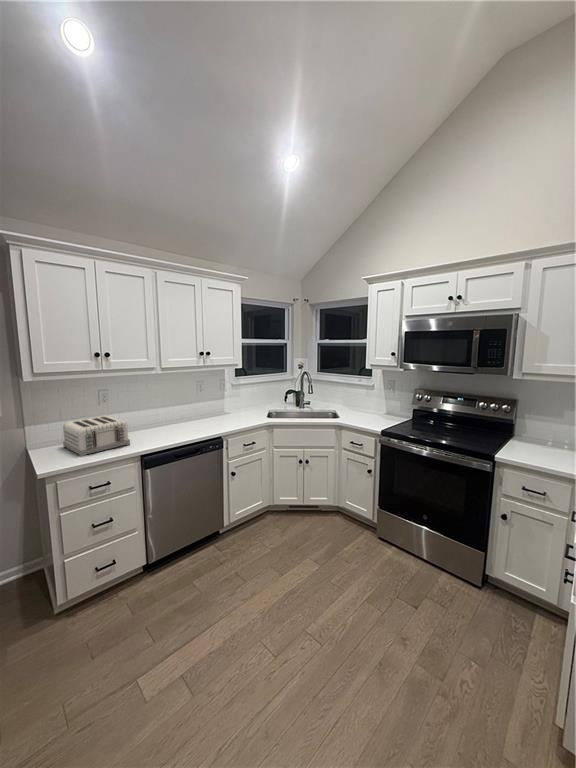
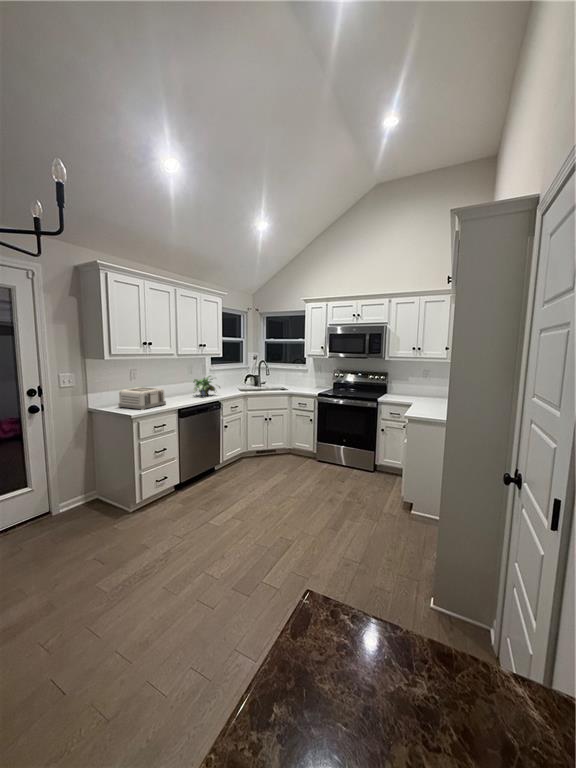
potted plant: none [188,397,229,426] -> present [193,376,220,396]

